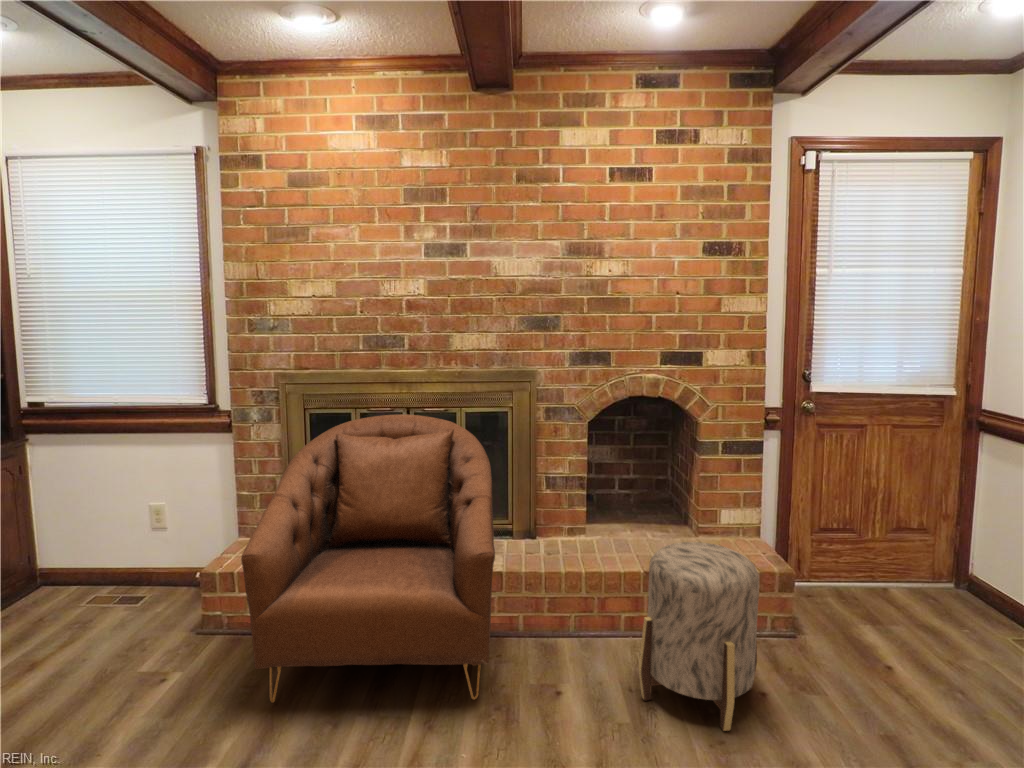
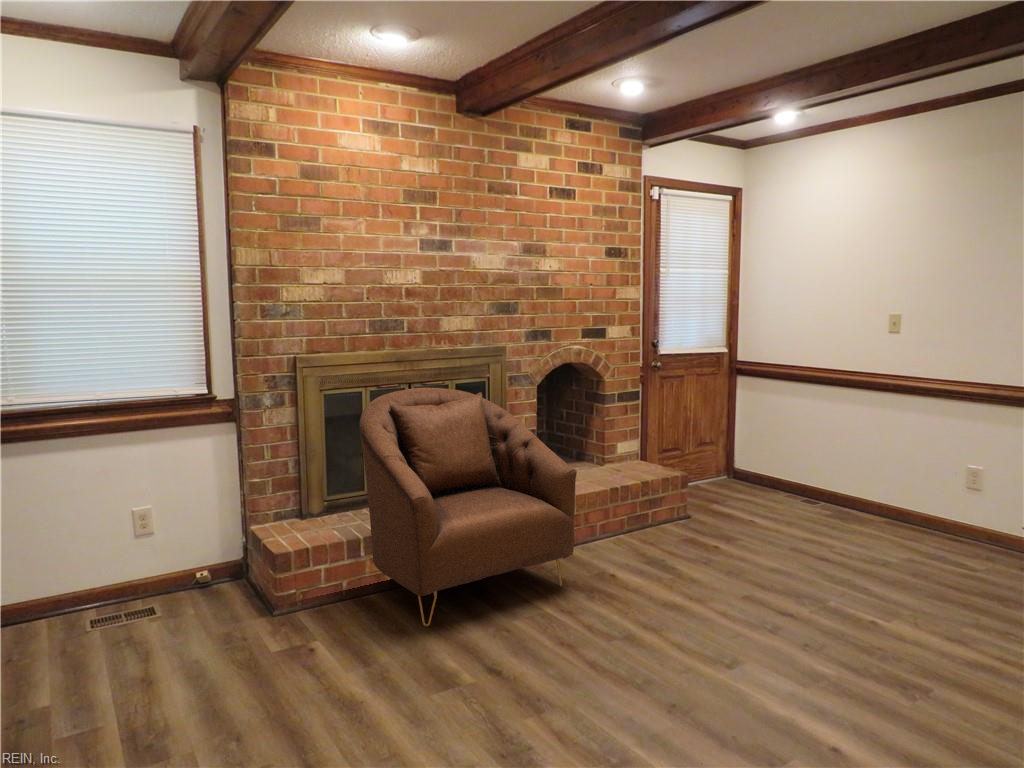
ottoman: present [638,542,759,731] -> none [640,452,714,561]

